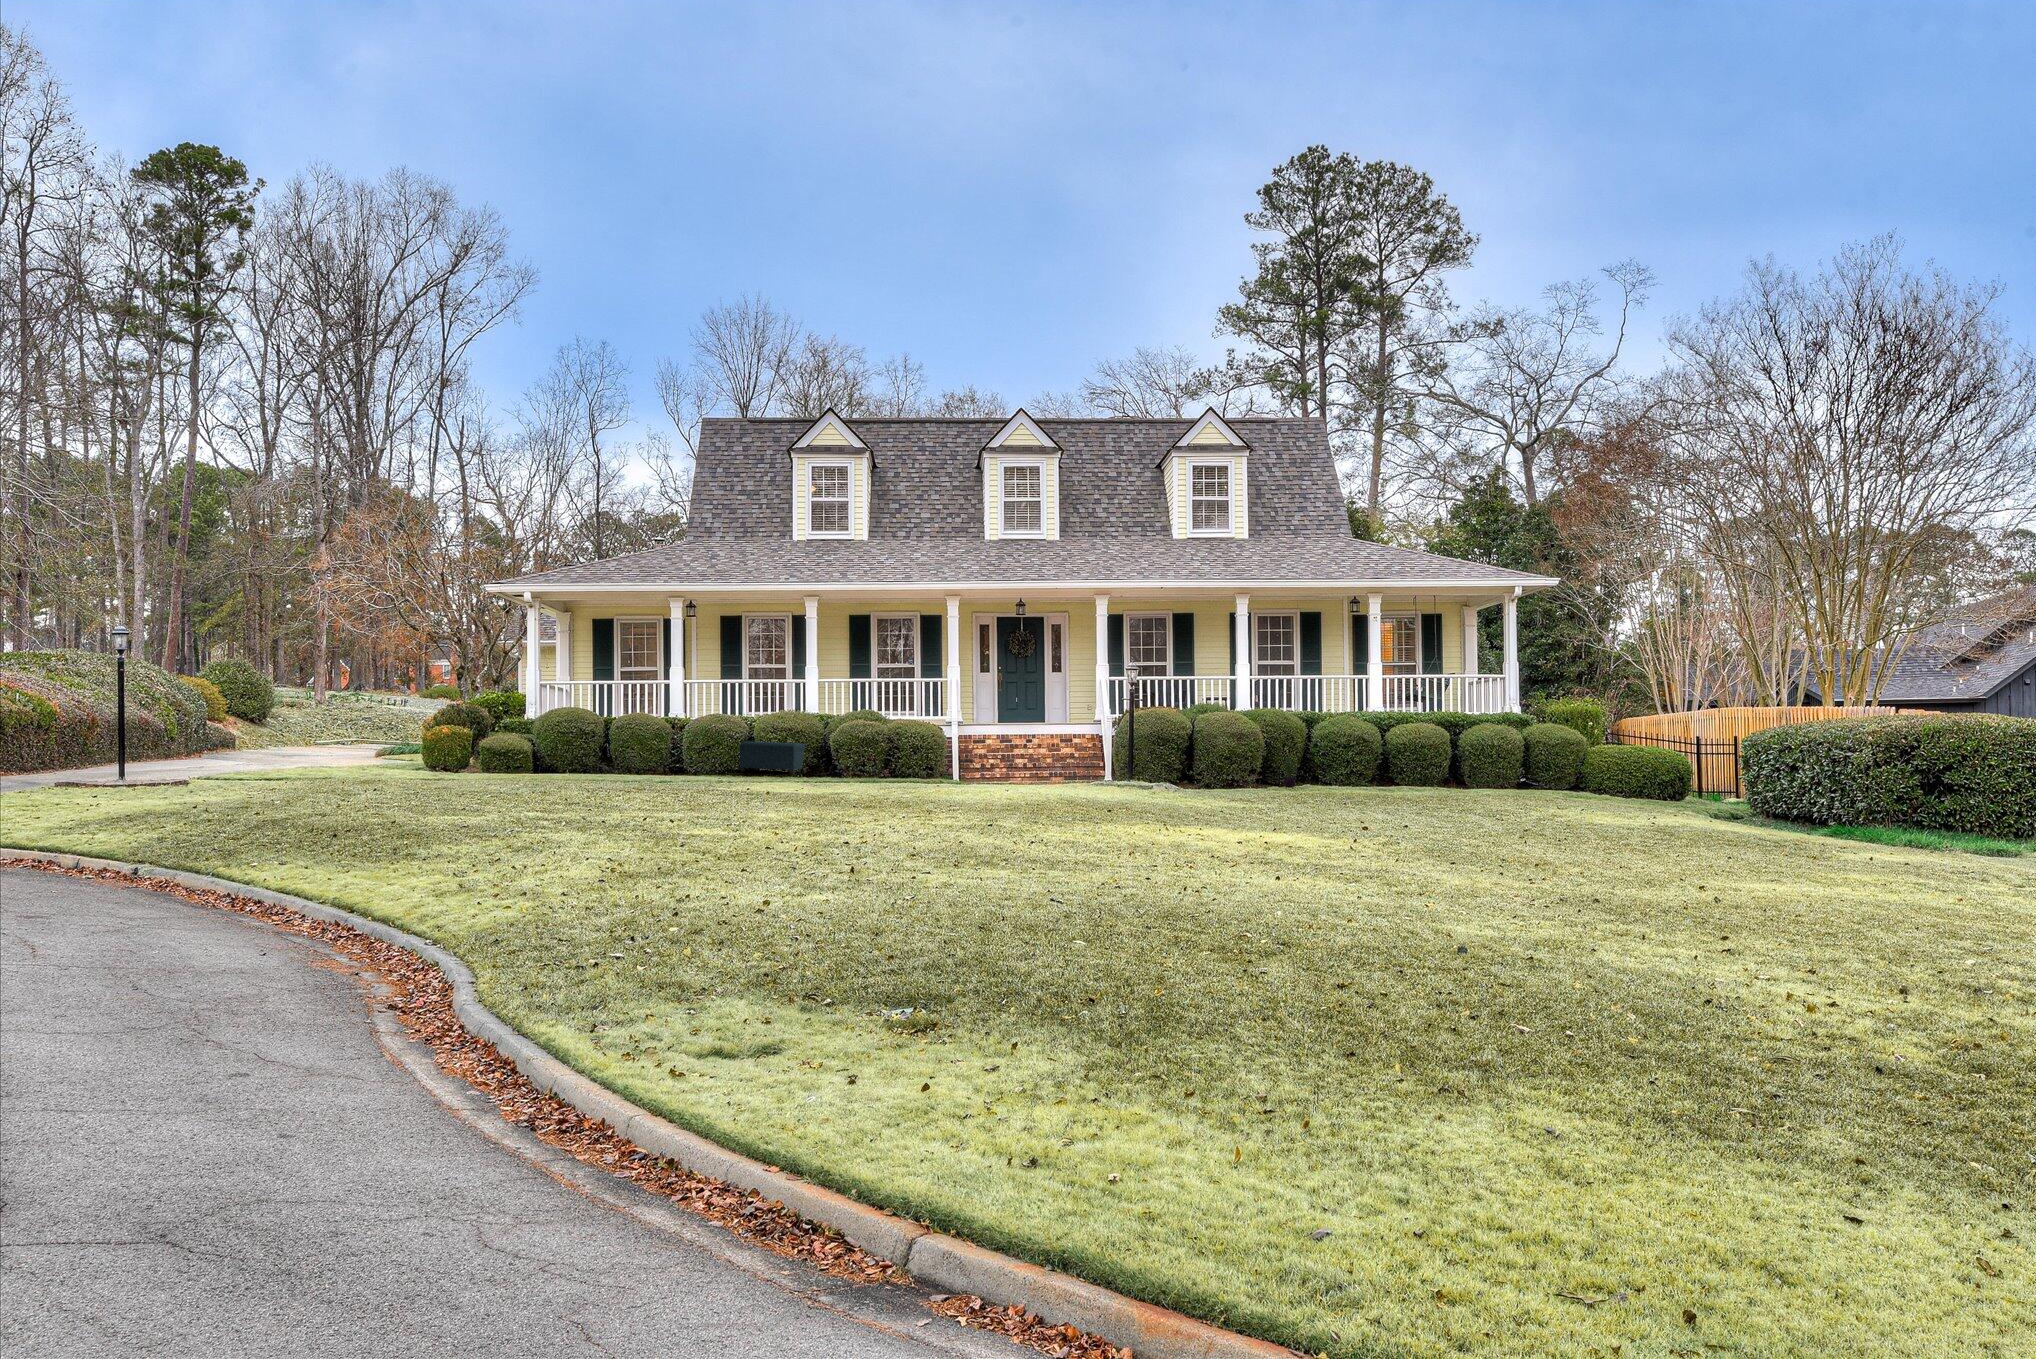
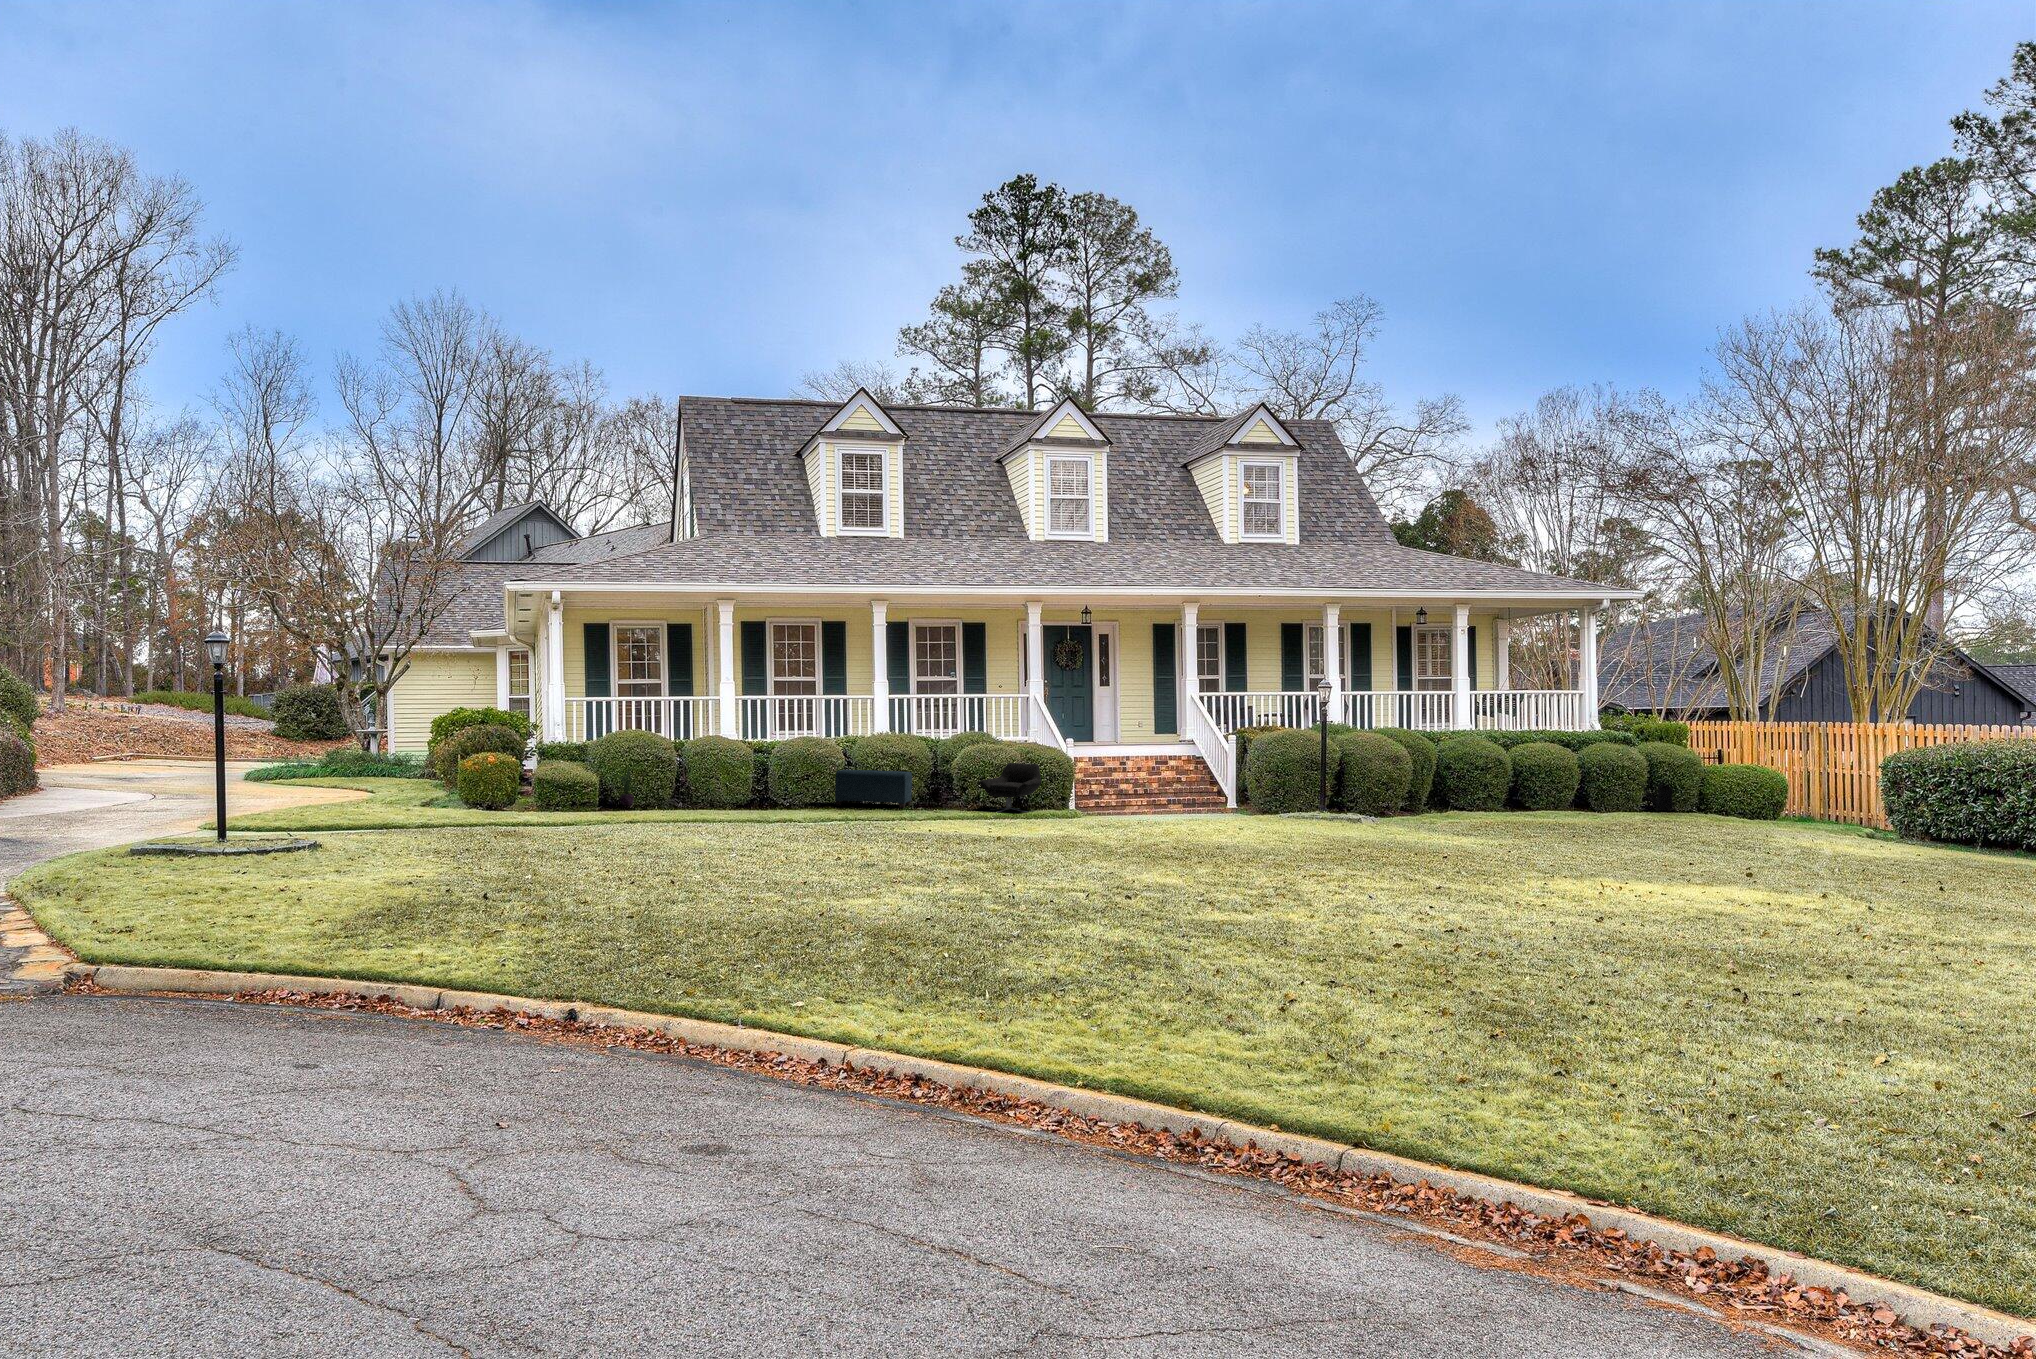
lounge chair: none [854,736,910,779] -> present [980,763,1042,812]
decorative plant: present [1283,756,1296,787] -> present [620,768,634,806]
watering can: none [1516,758,1545,791] -> present [1641,779,1675,811]

